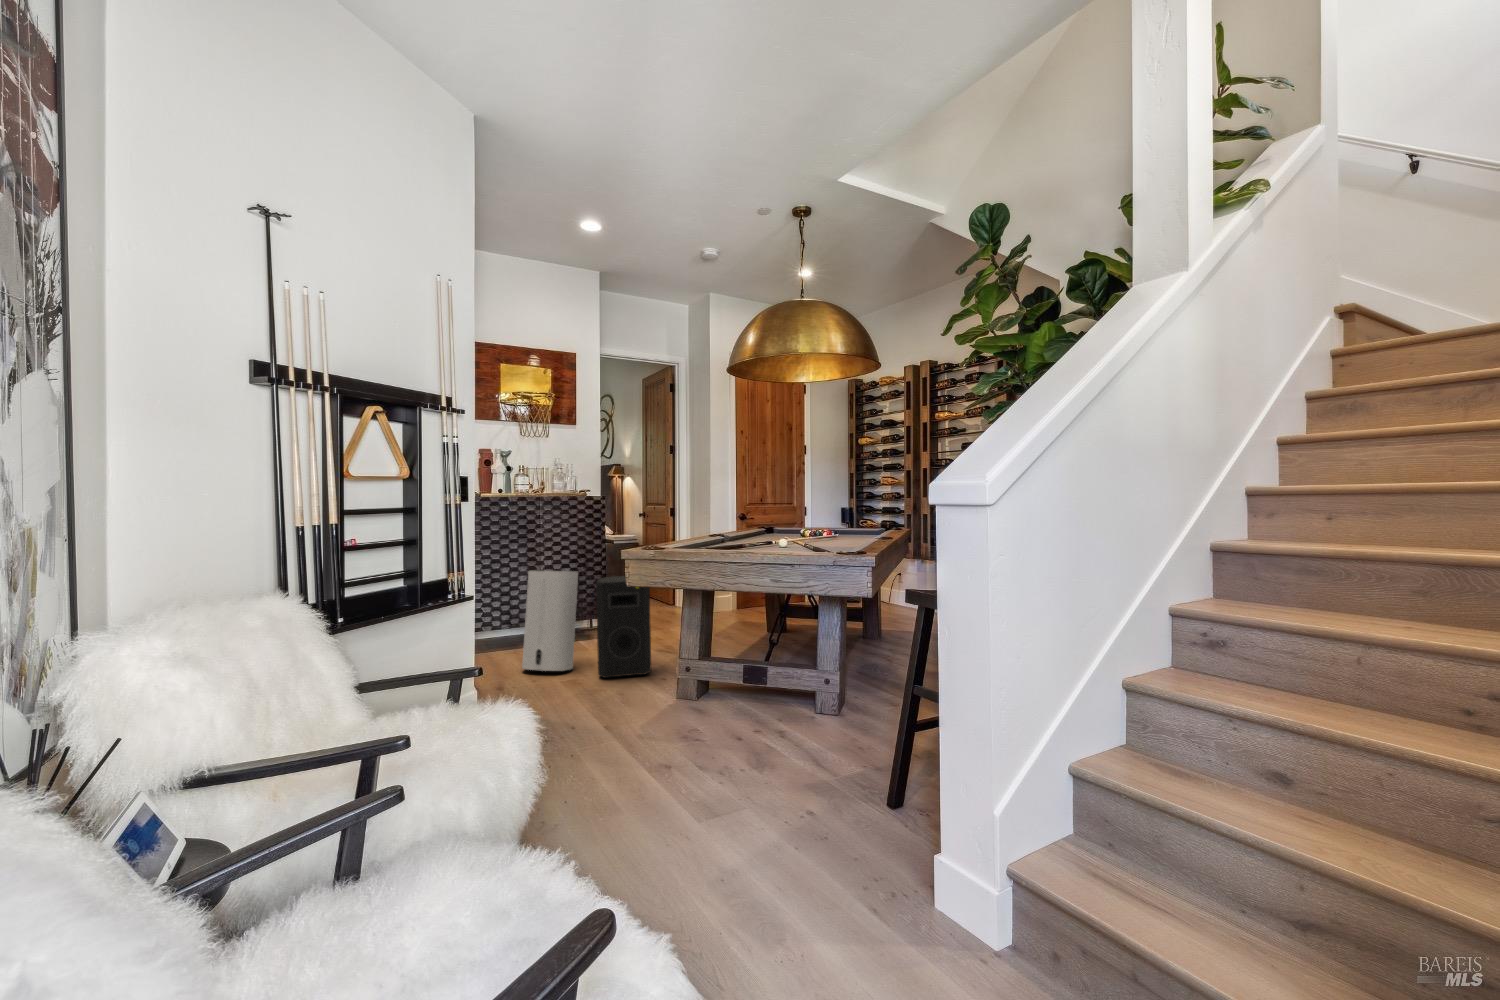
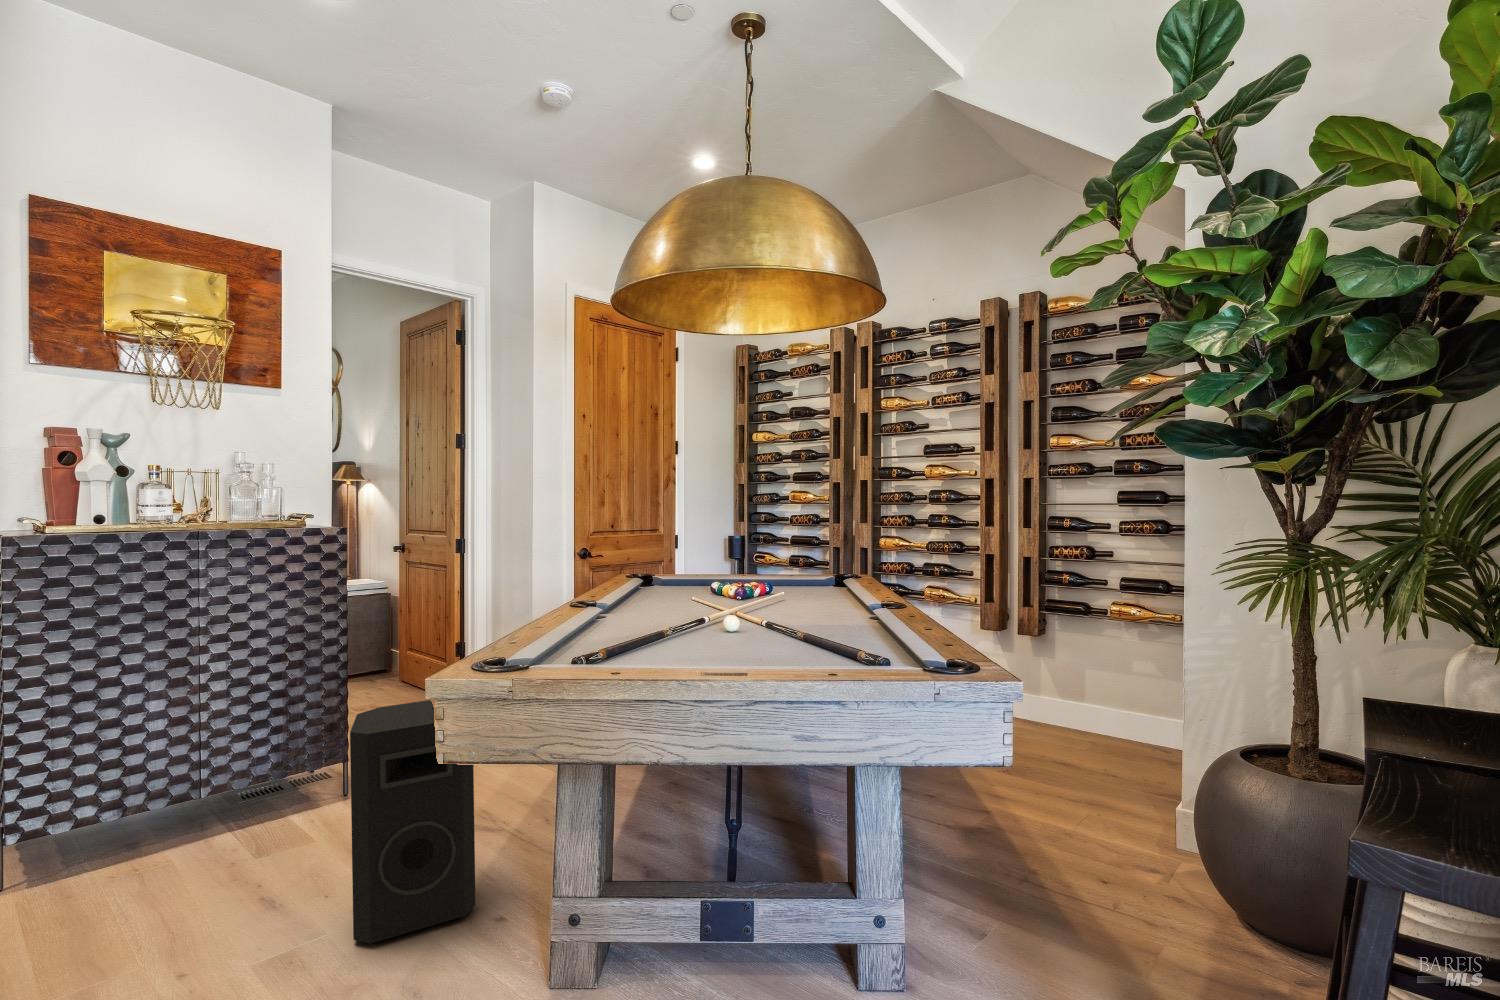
air purifier: present [522,571,578,671] -> none [151,700,299,944]

